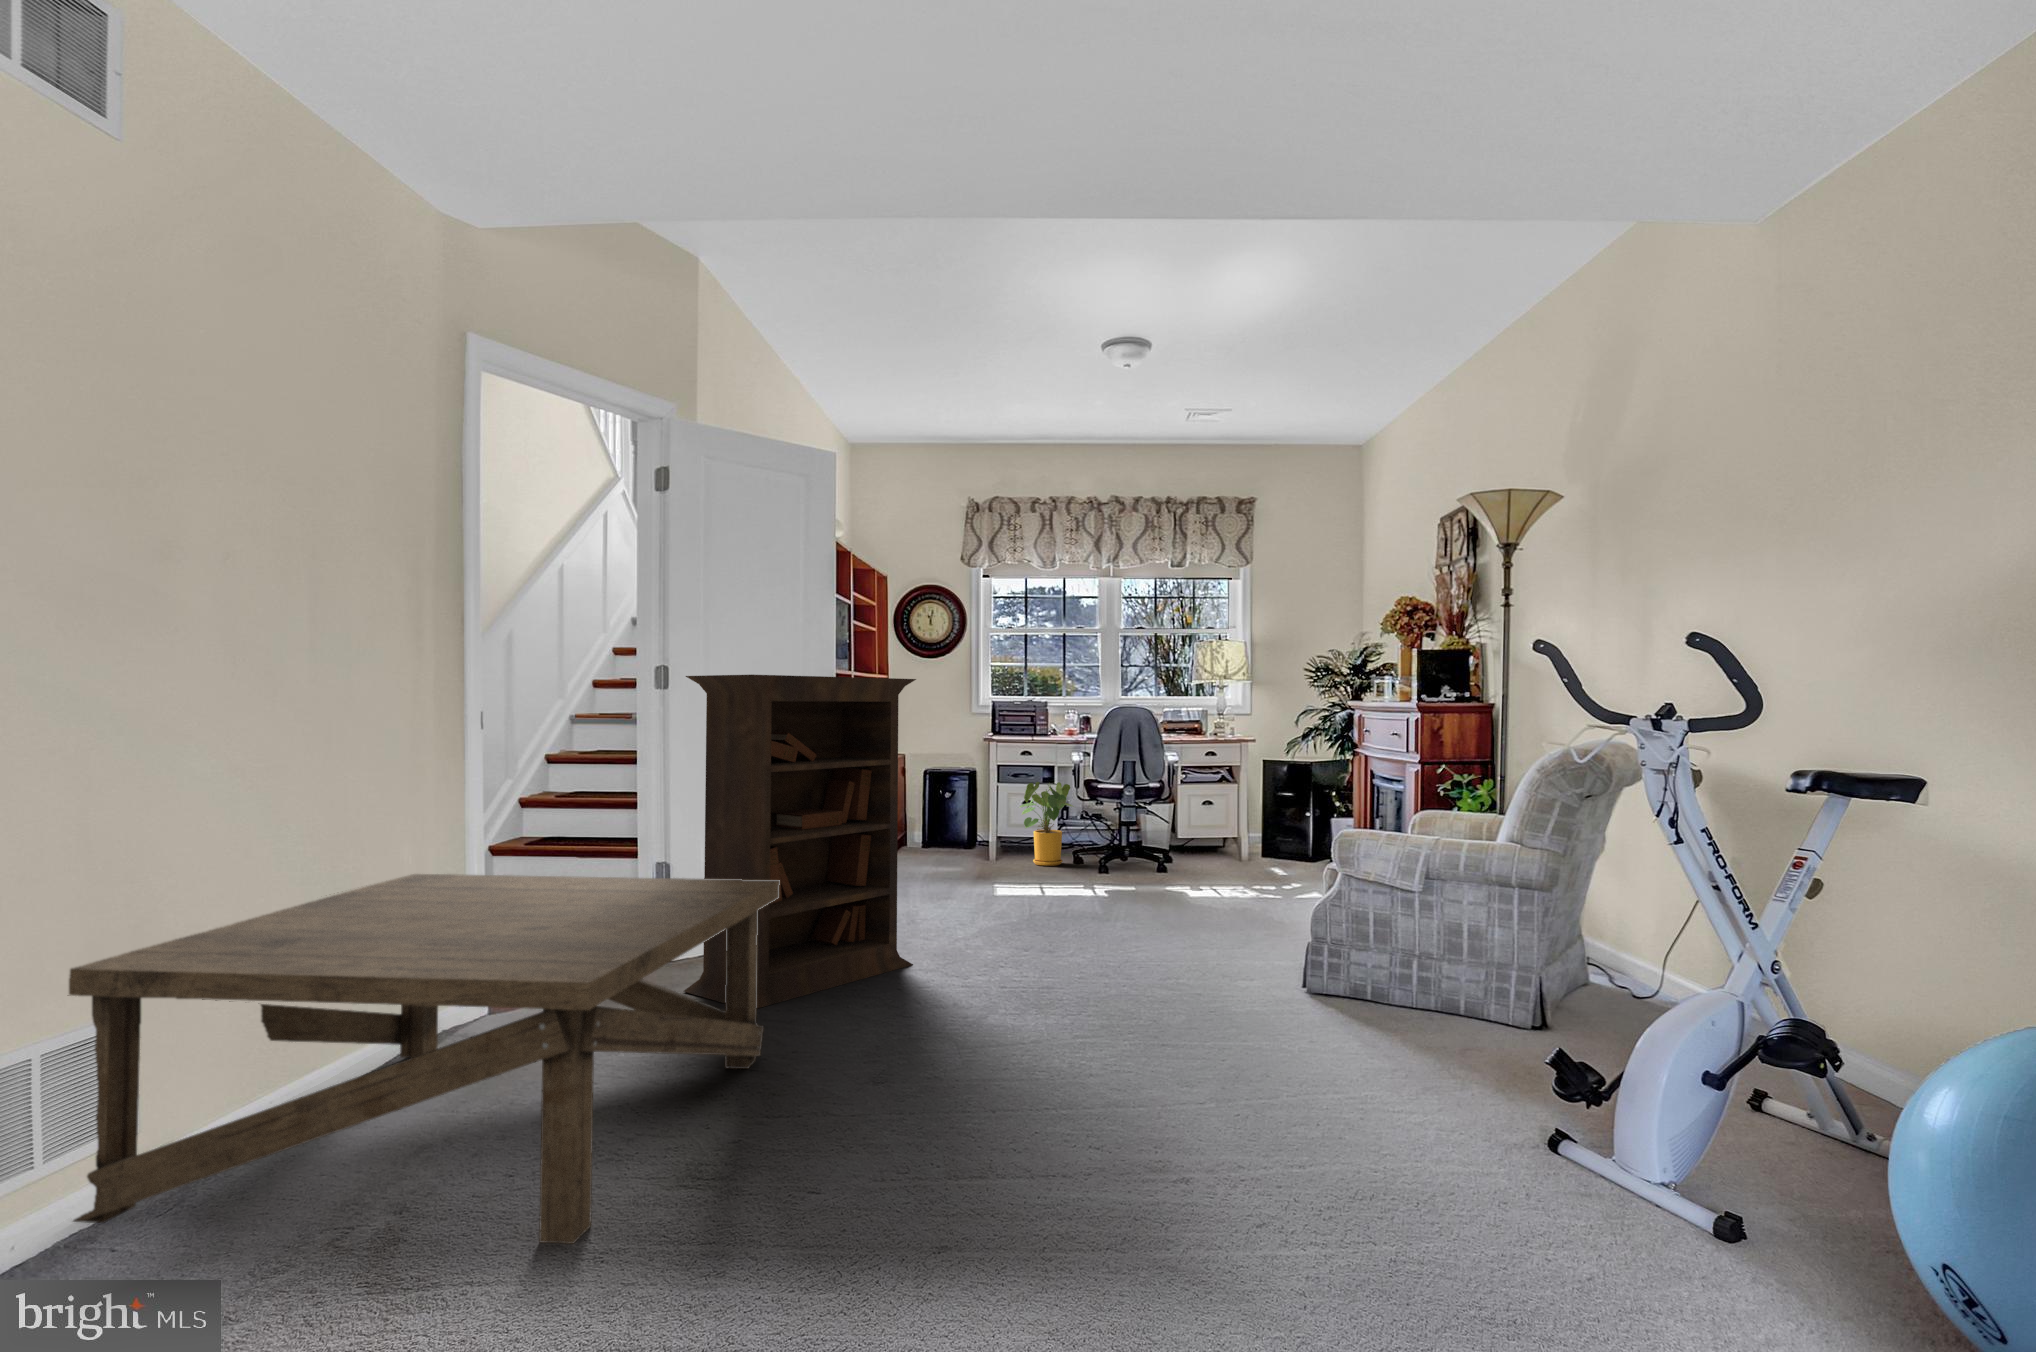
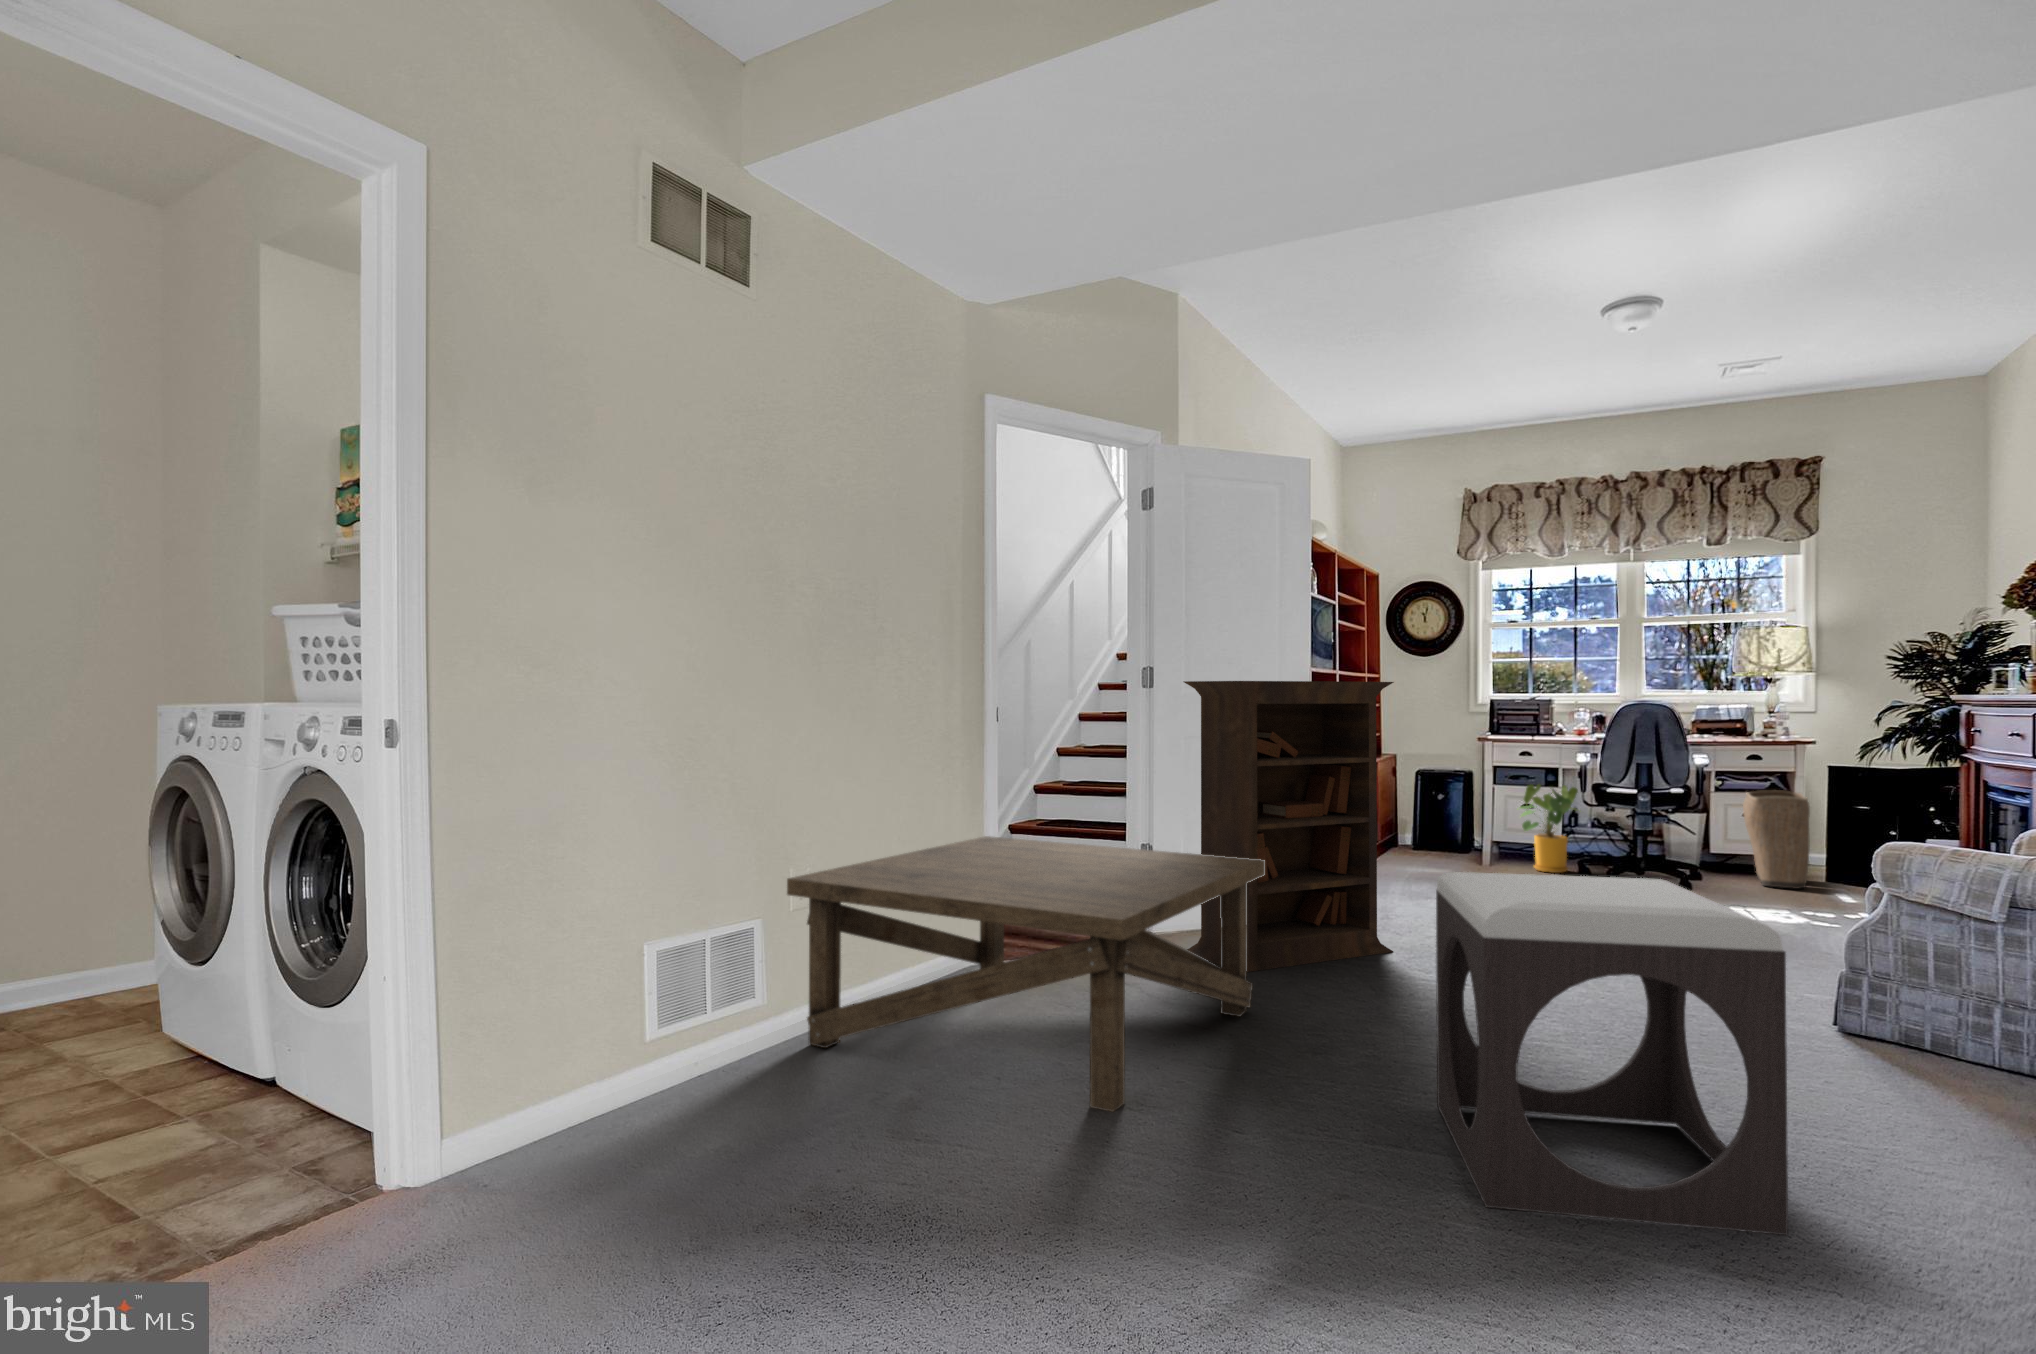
laundry basket: none [1200,781,1248,866] -> present [1743,790,1810,888]
footstool: none [974,875,1323,1283] -> present [1436,872,1788,1235]

